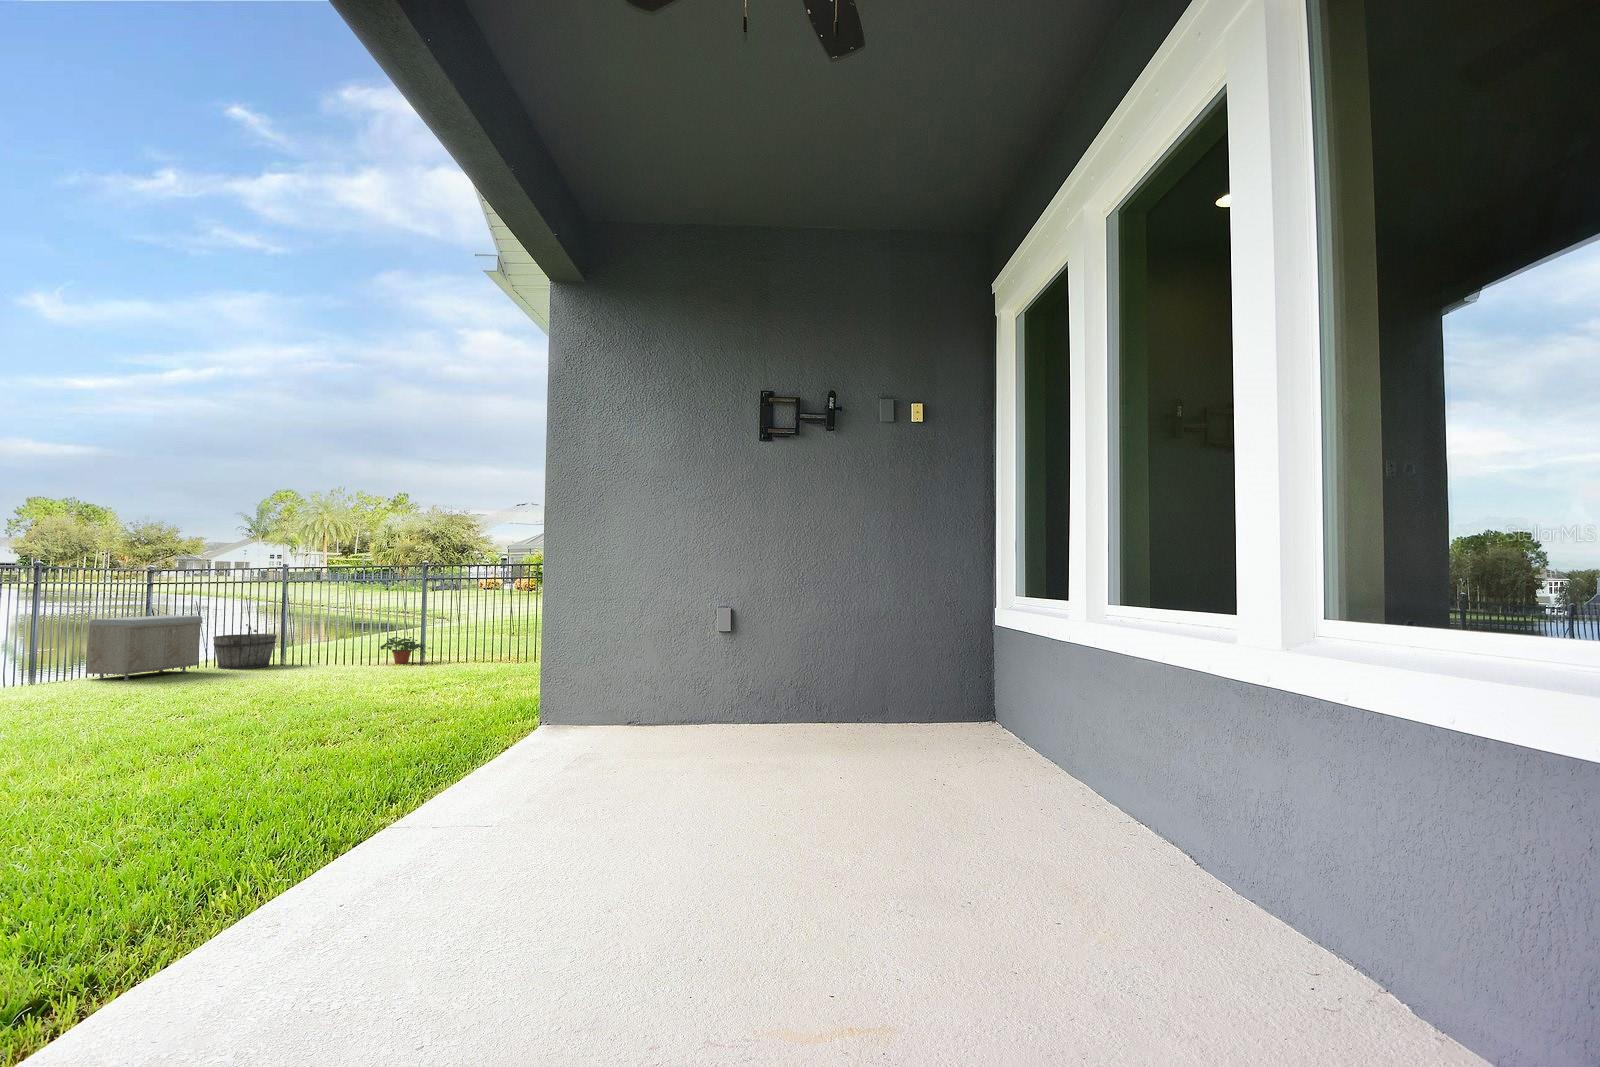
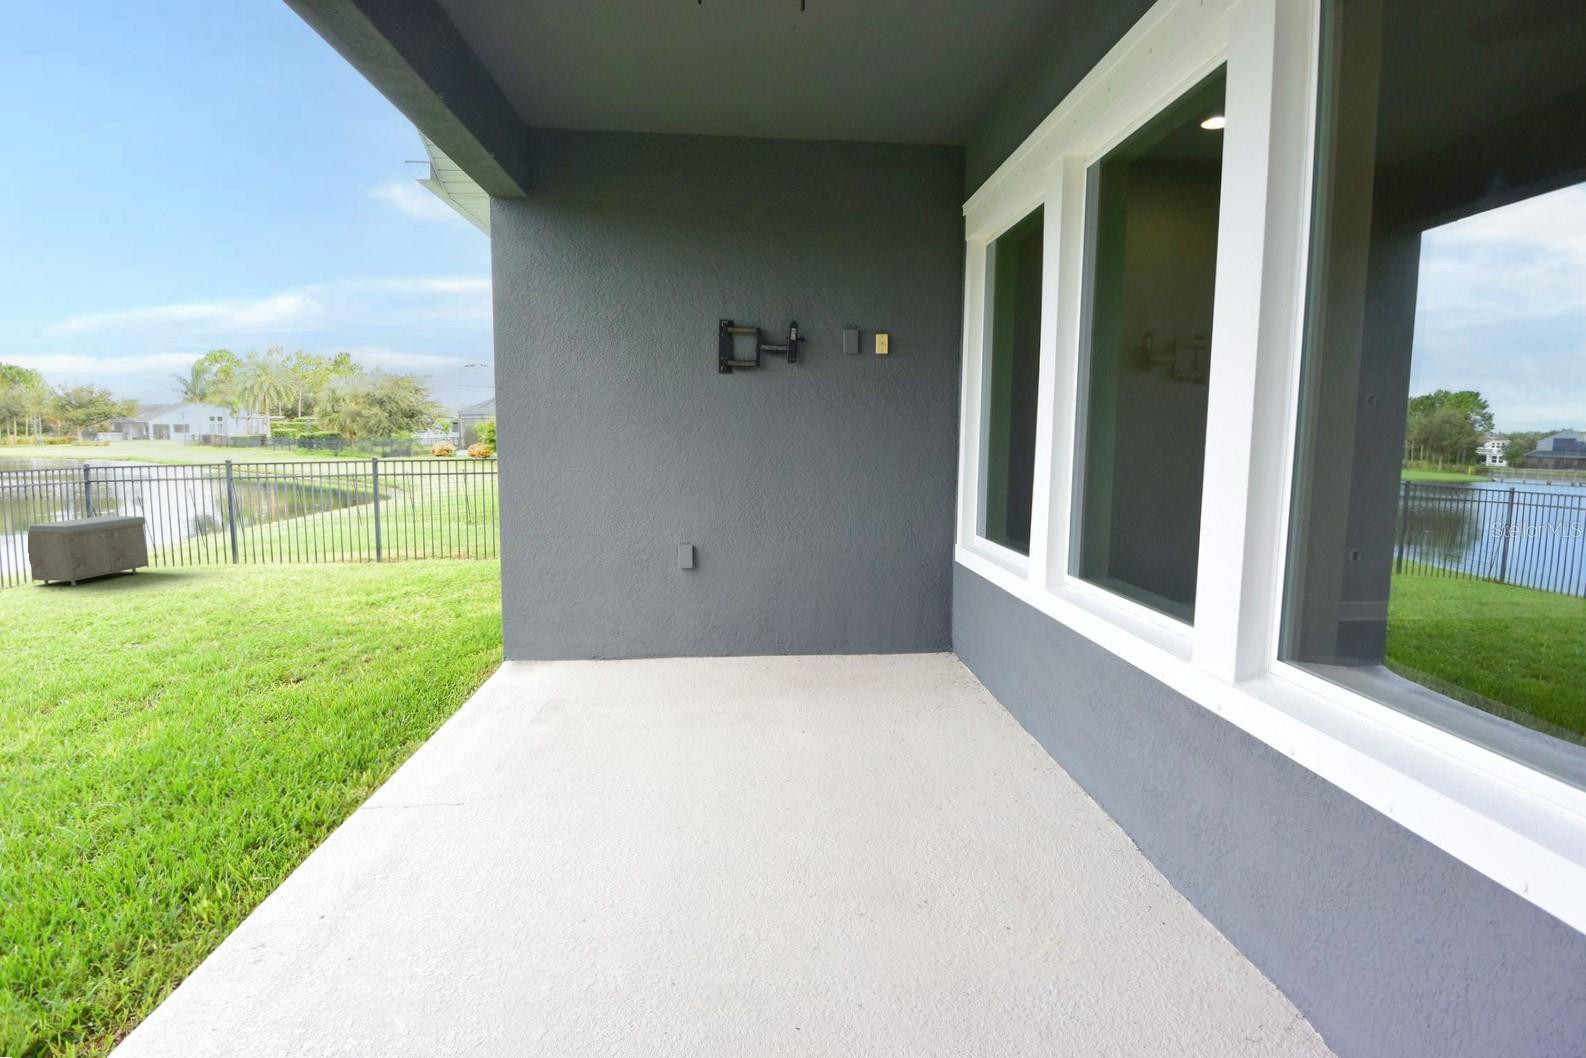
wooden bucket: present [213,624,277,669] -> none [160,521,227,567]
potted plant: present [380,637,430,664] -> none [337,529,391,556]

